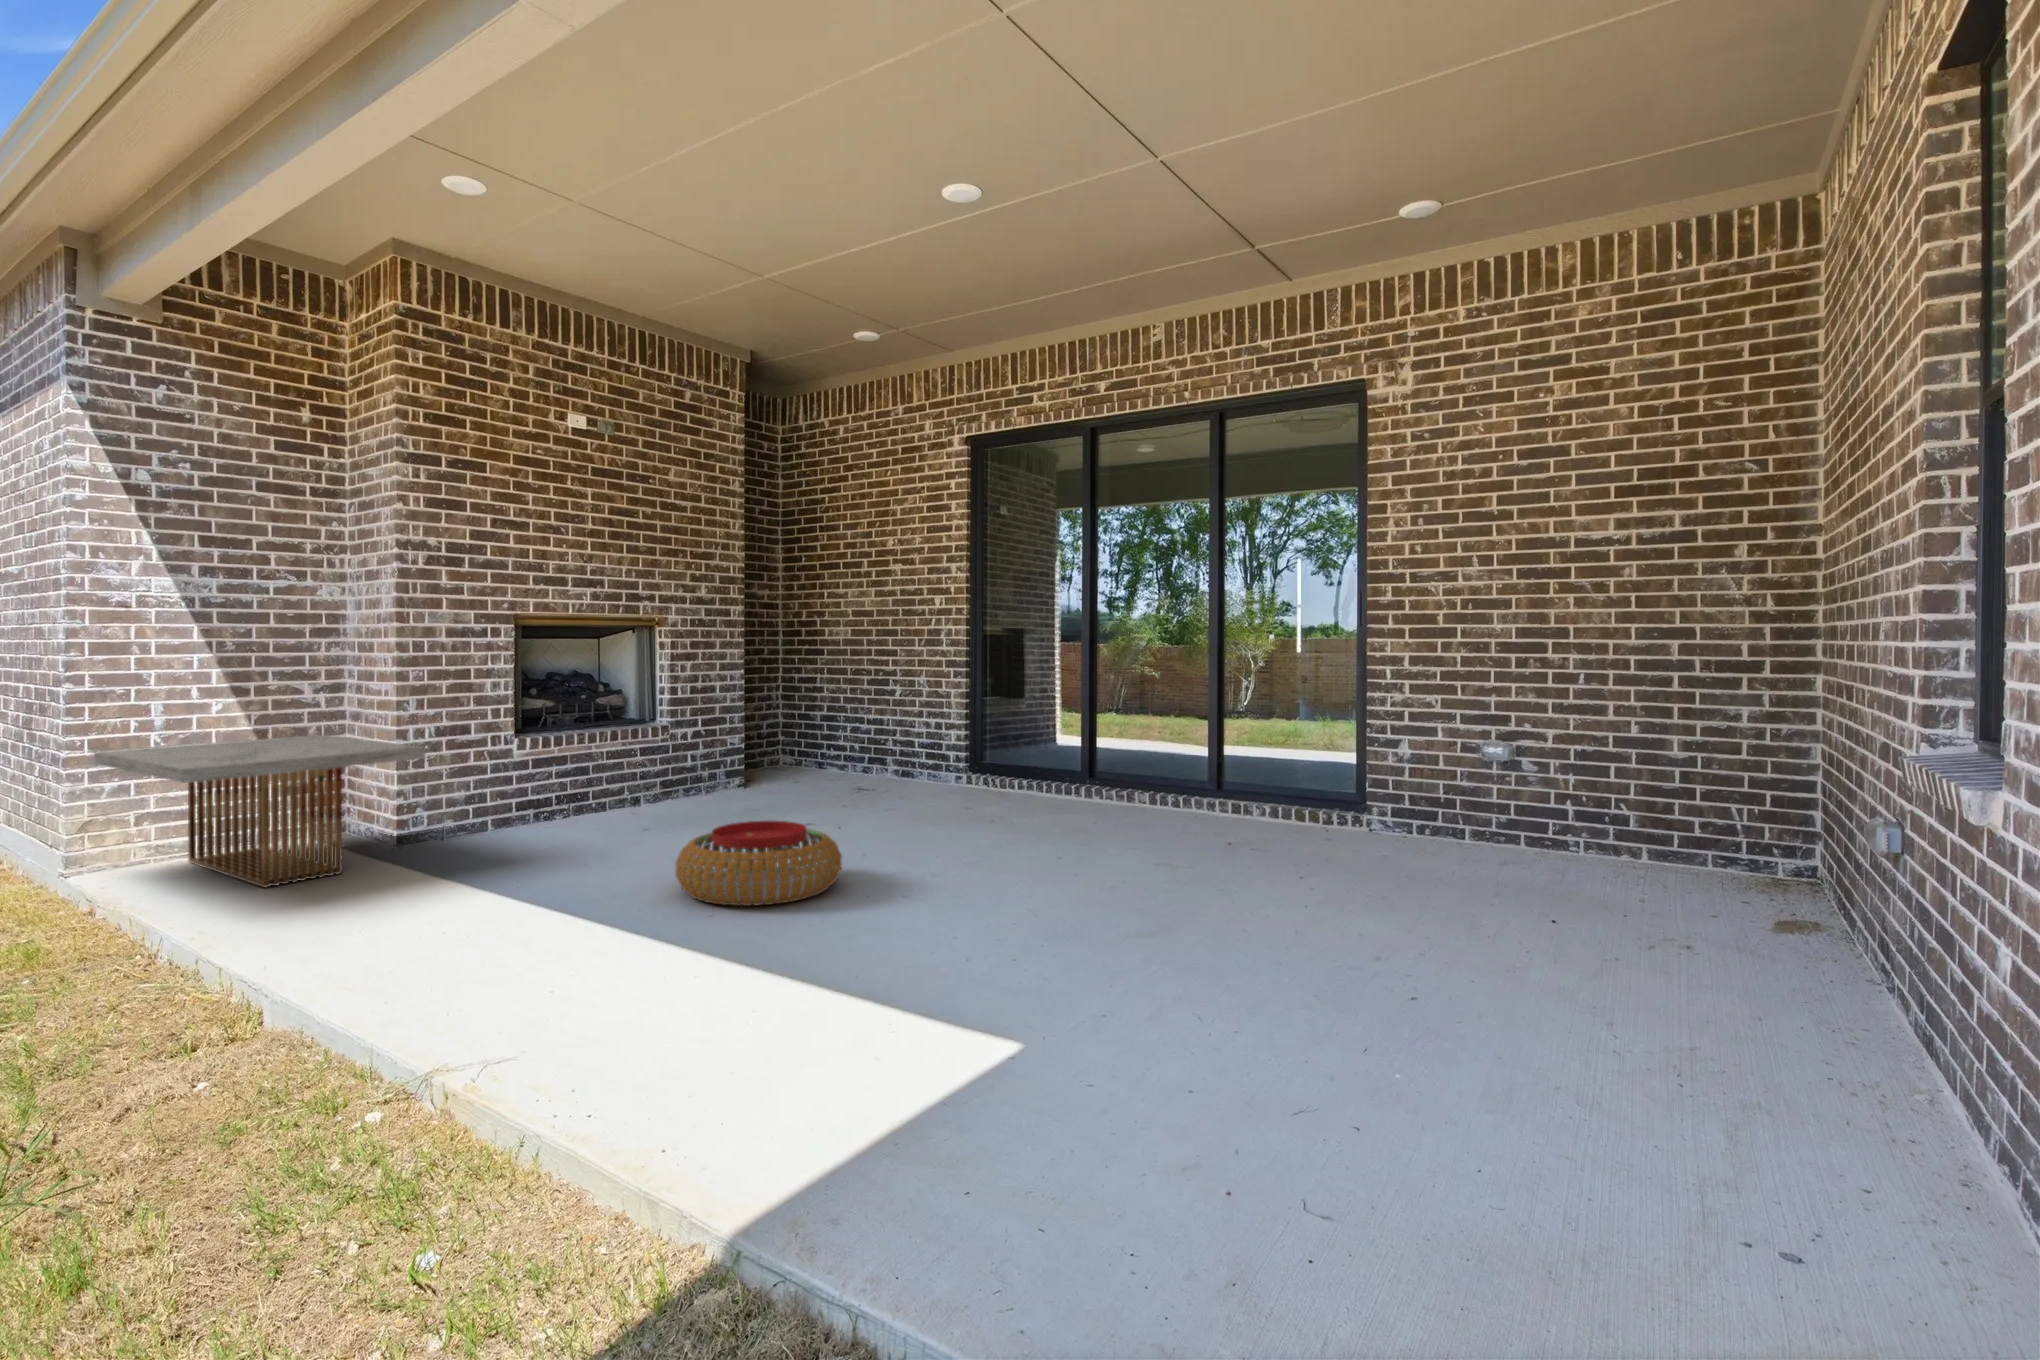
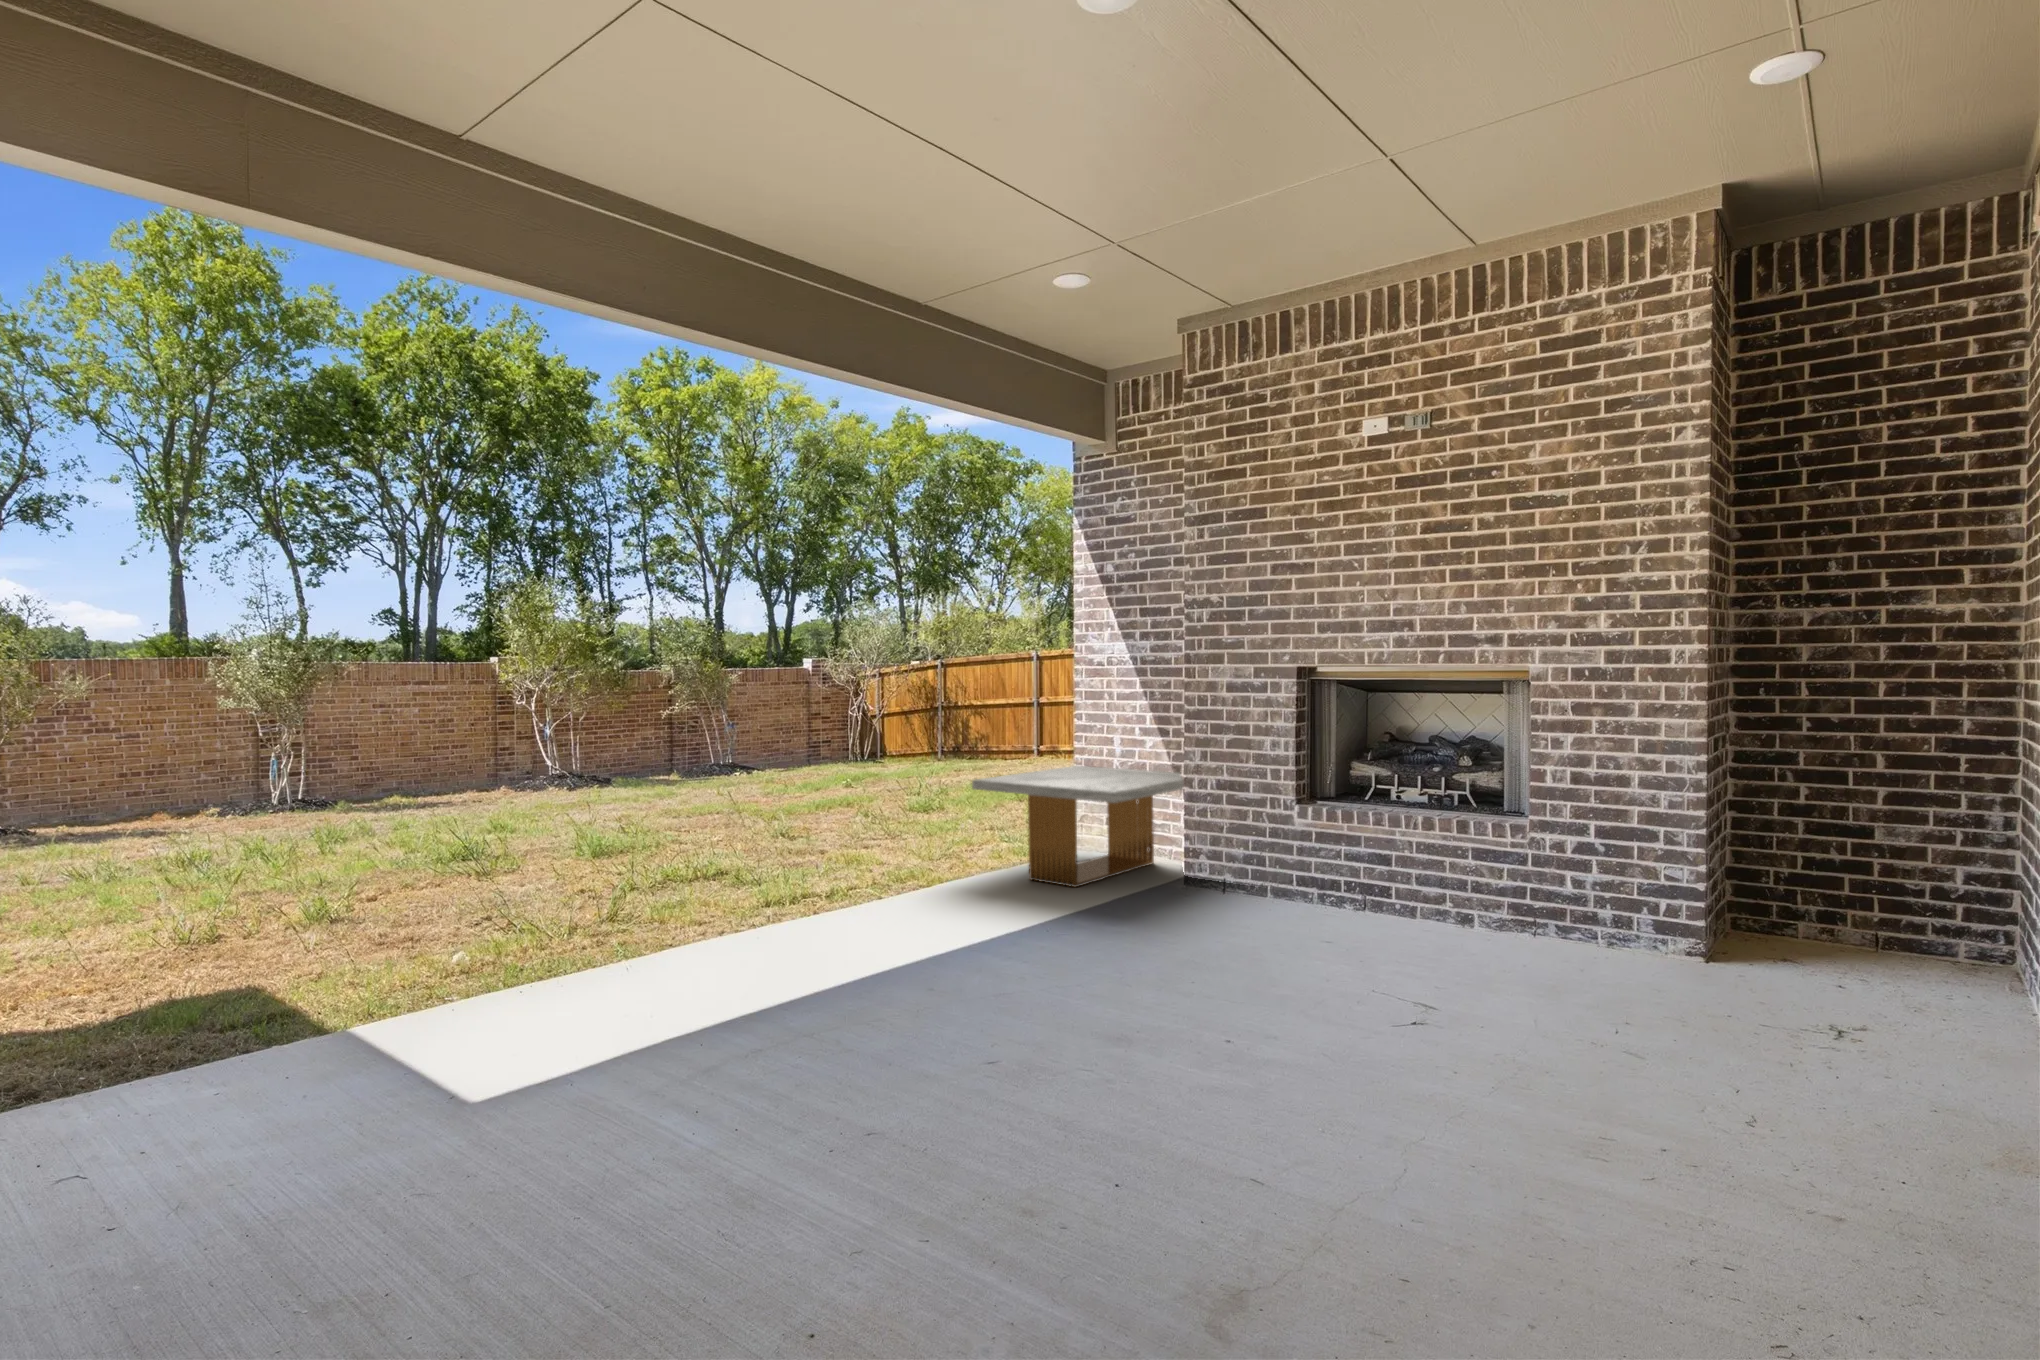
pouf: present [676,821,842,906] -> none [907,923,1106,1040]

